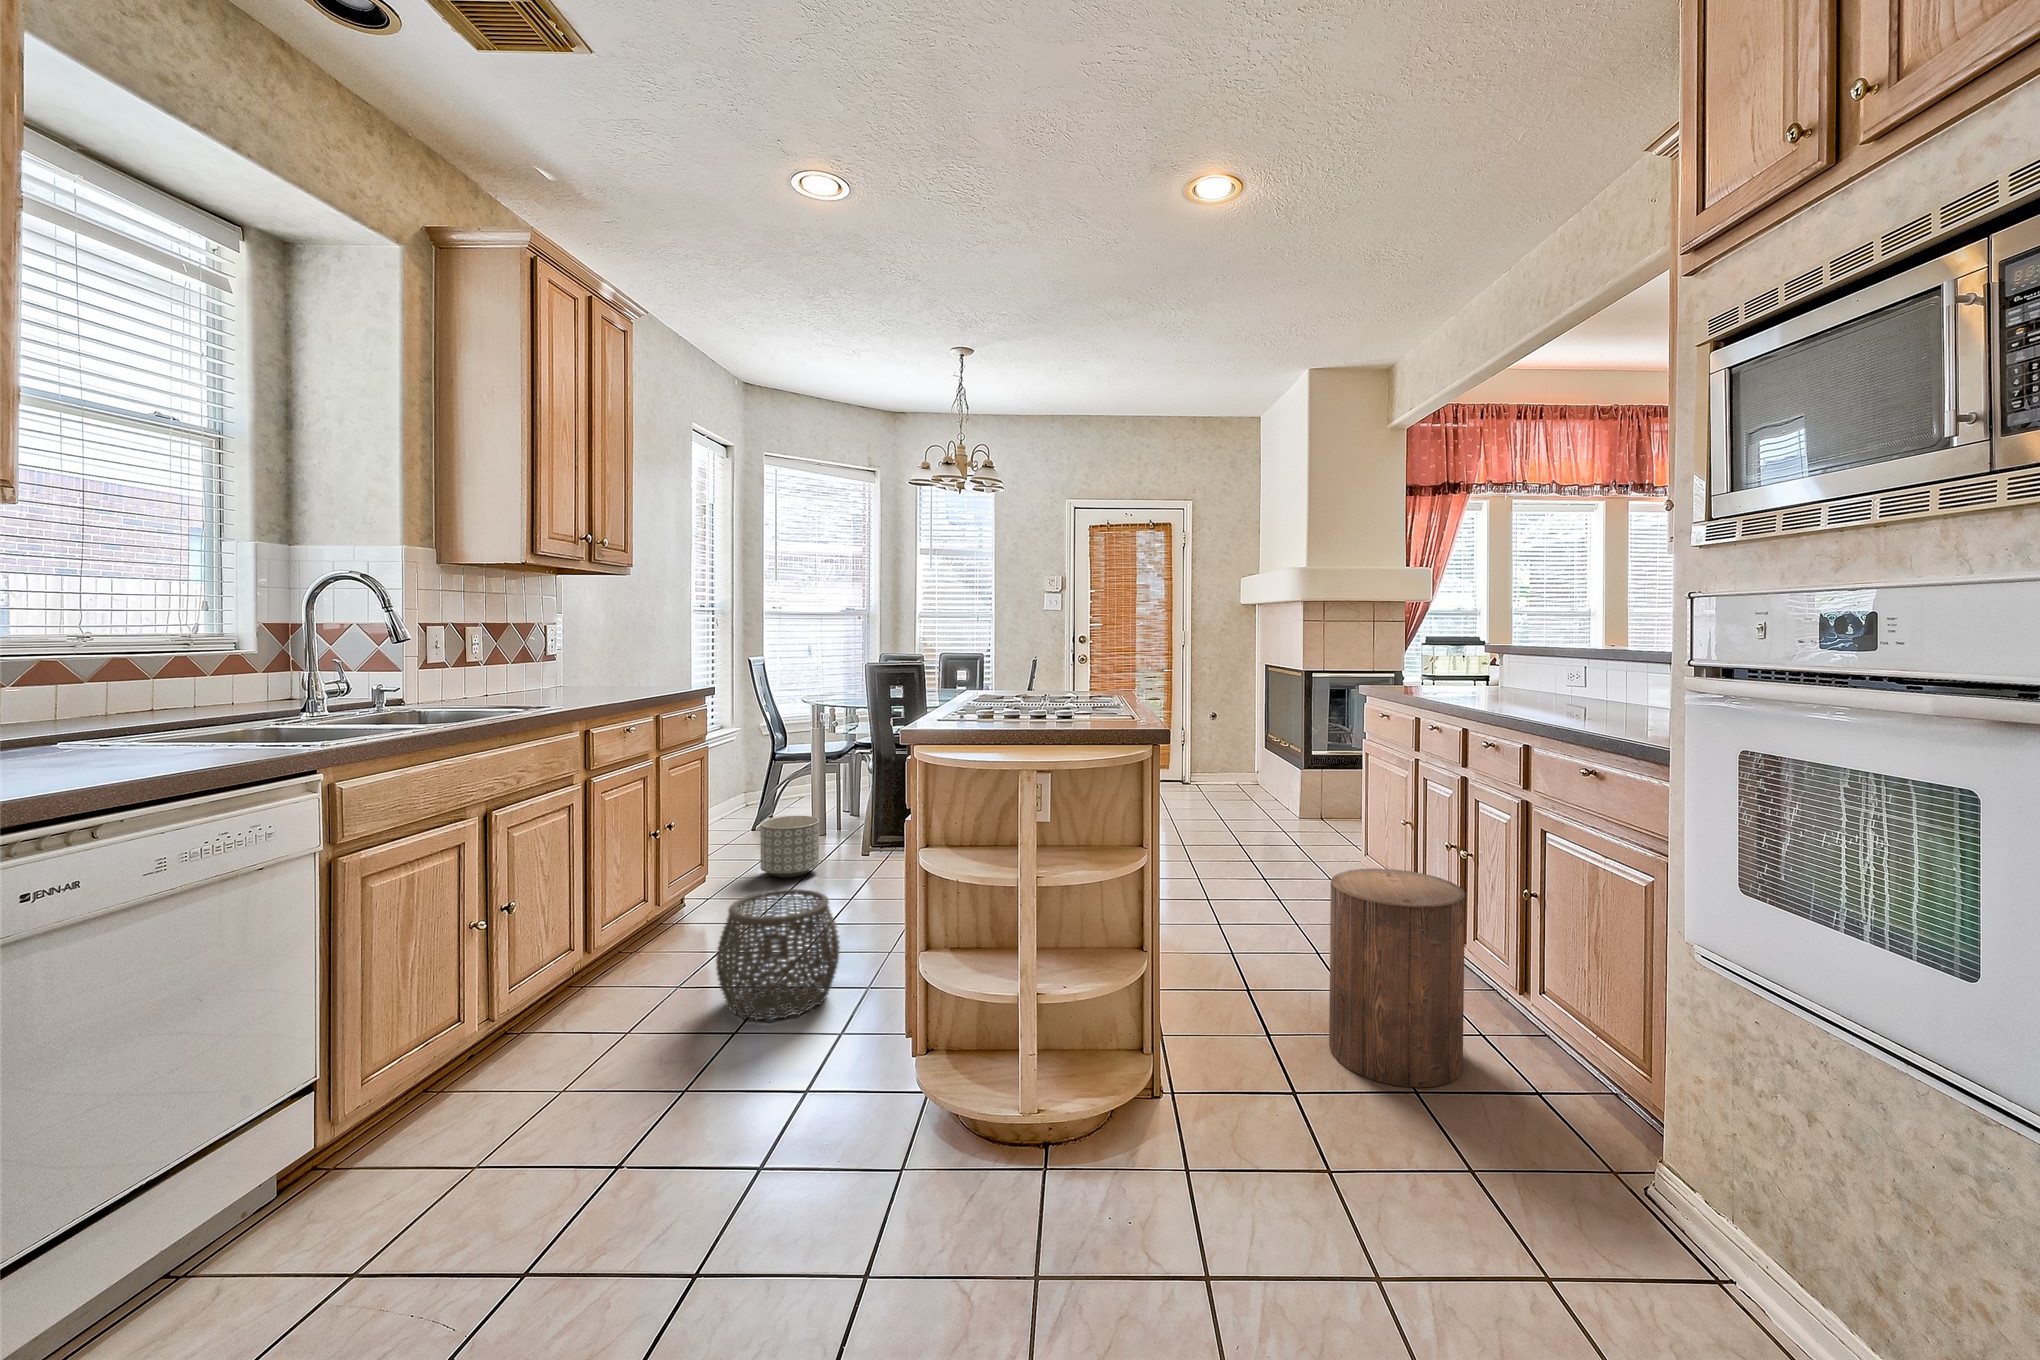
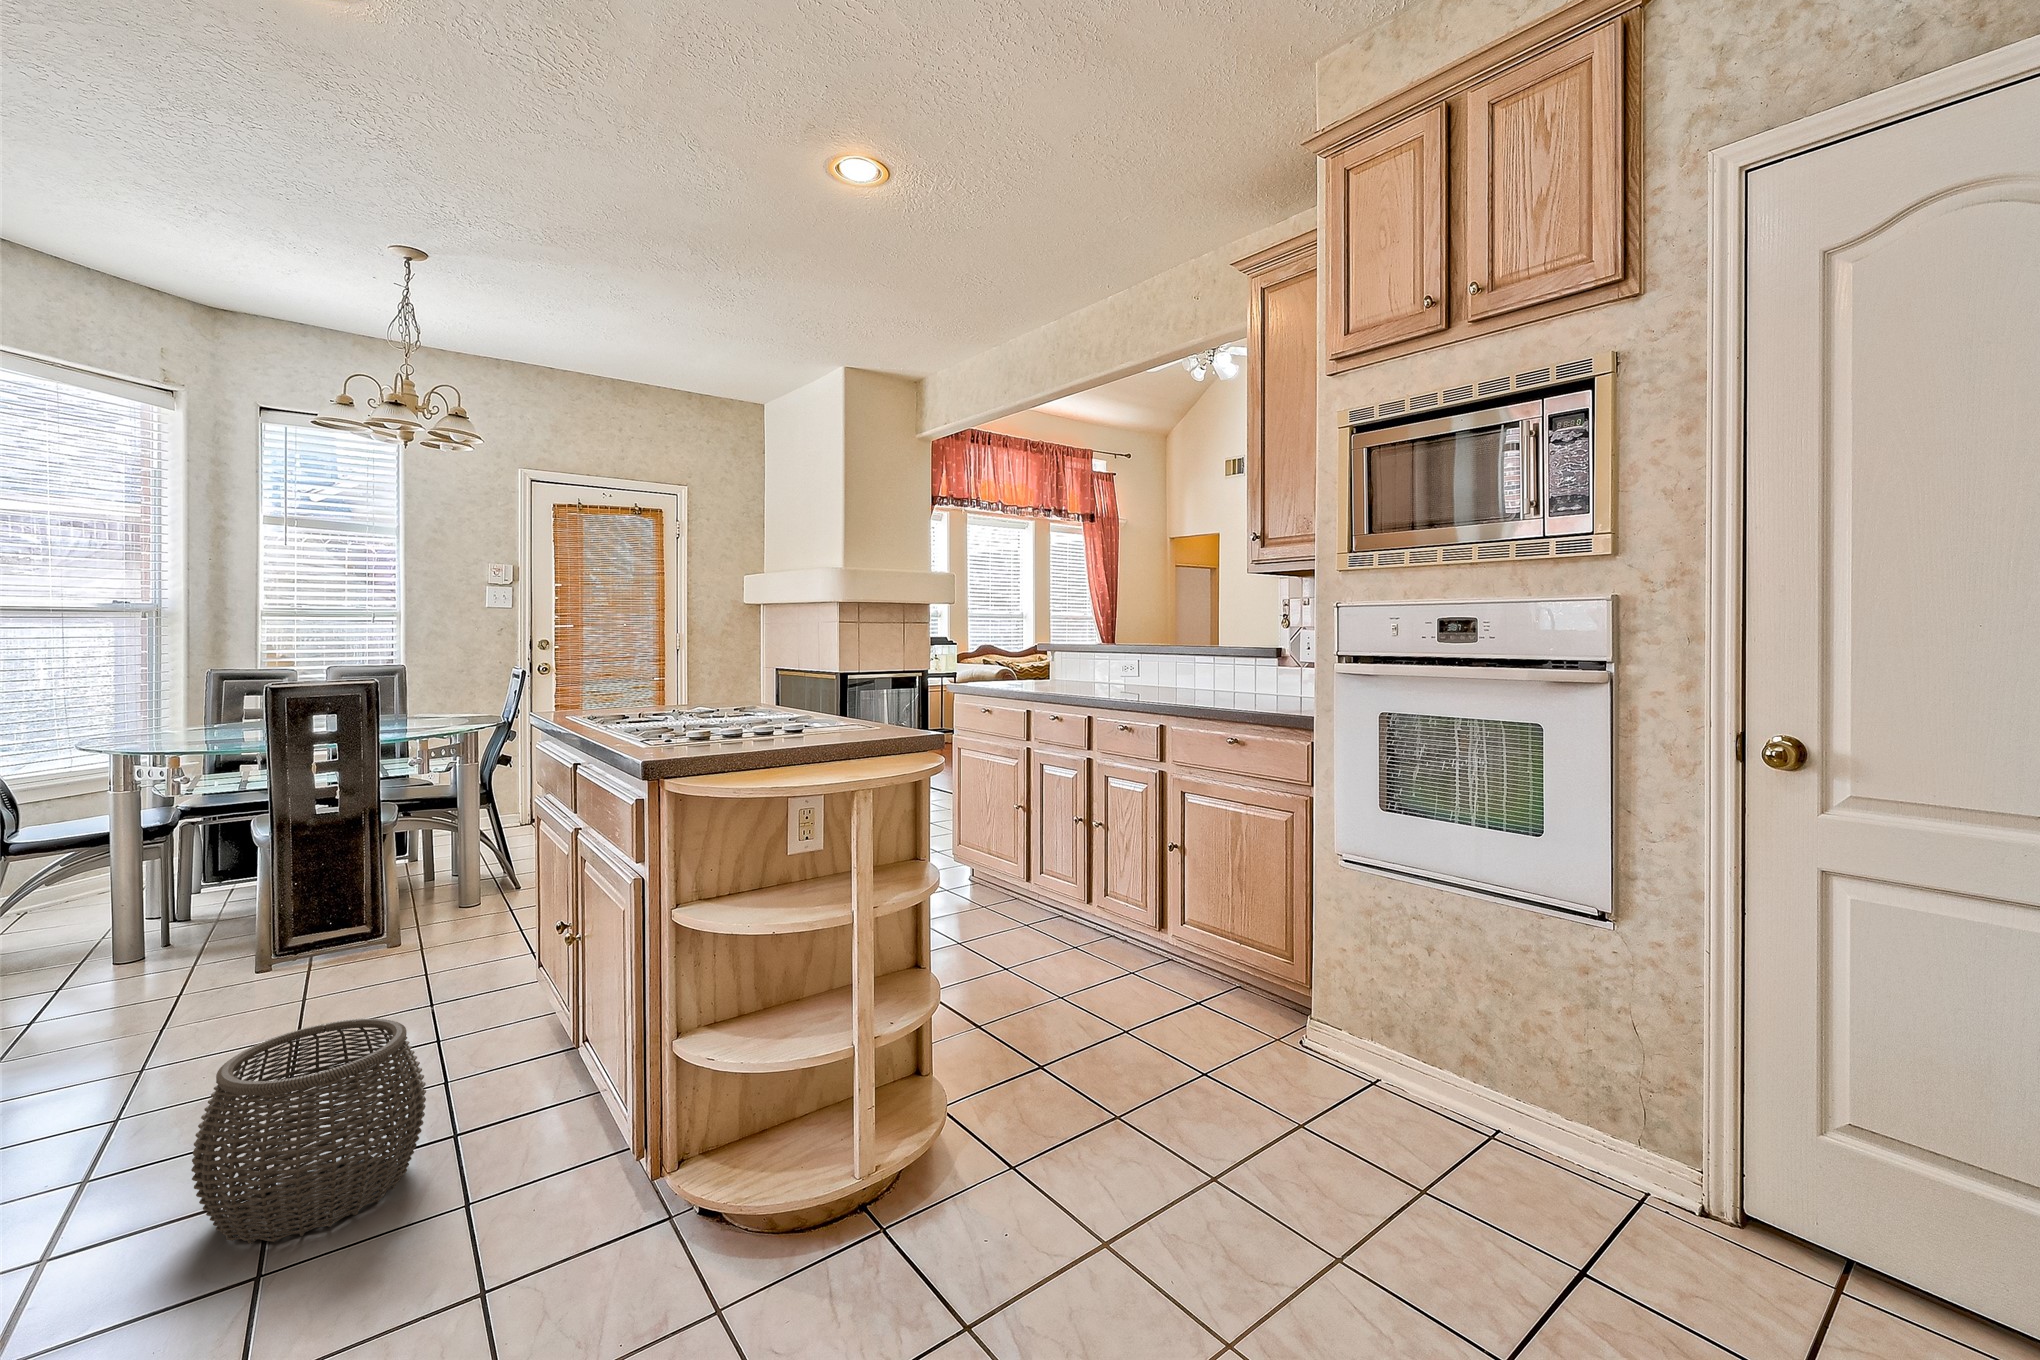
planter: present [761,816,819,878] -> none [74,927,204,1034]
stool: present [1329,869,1465,1088] -> none [1030,845,1143,1034]

